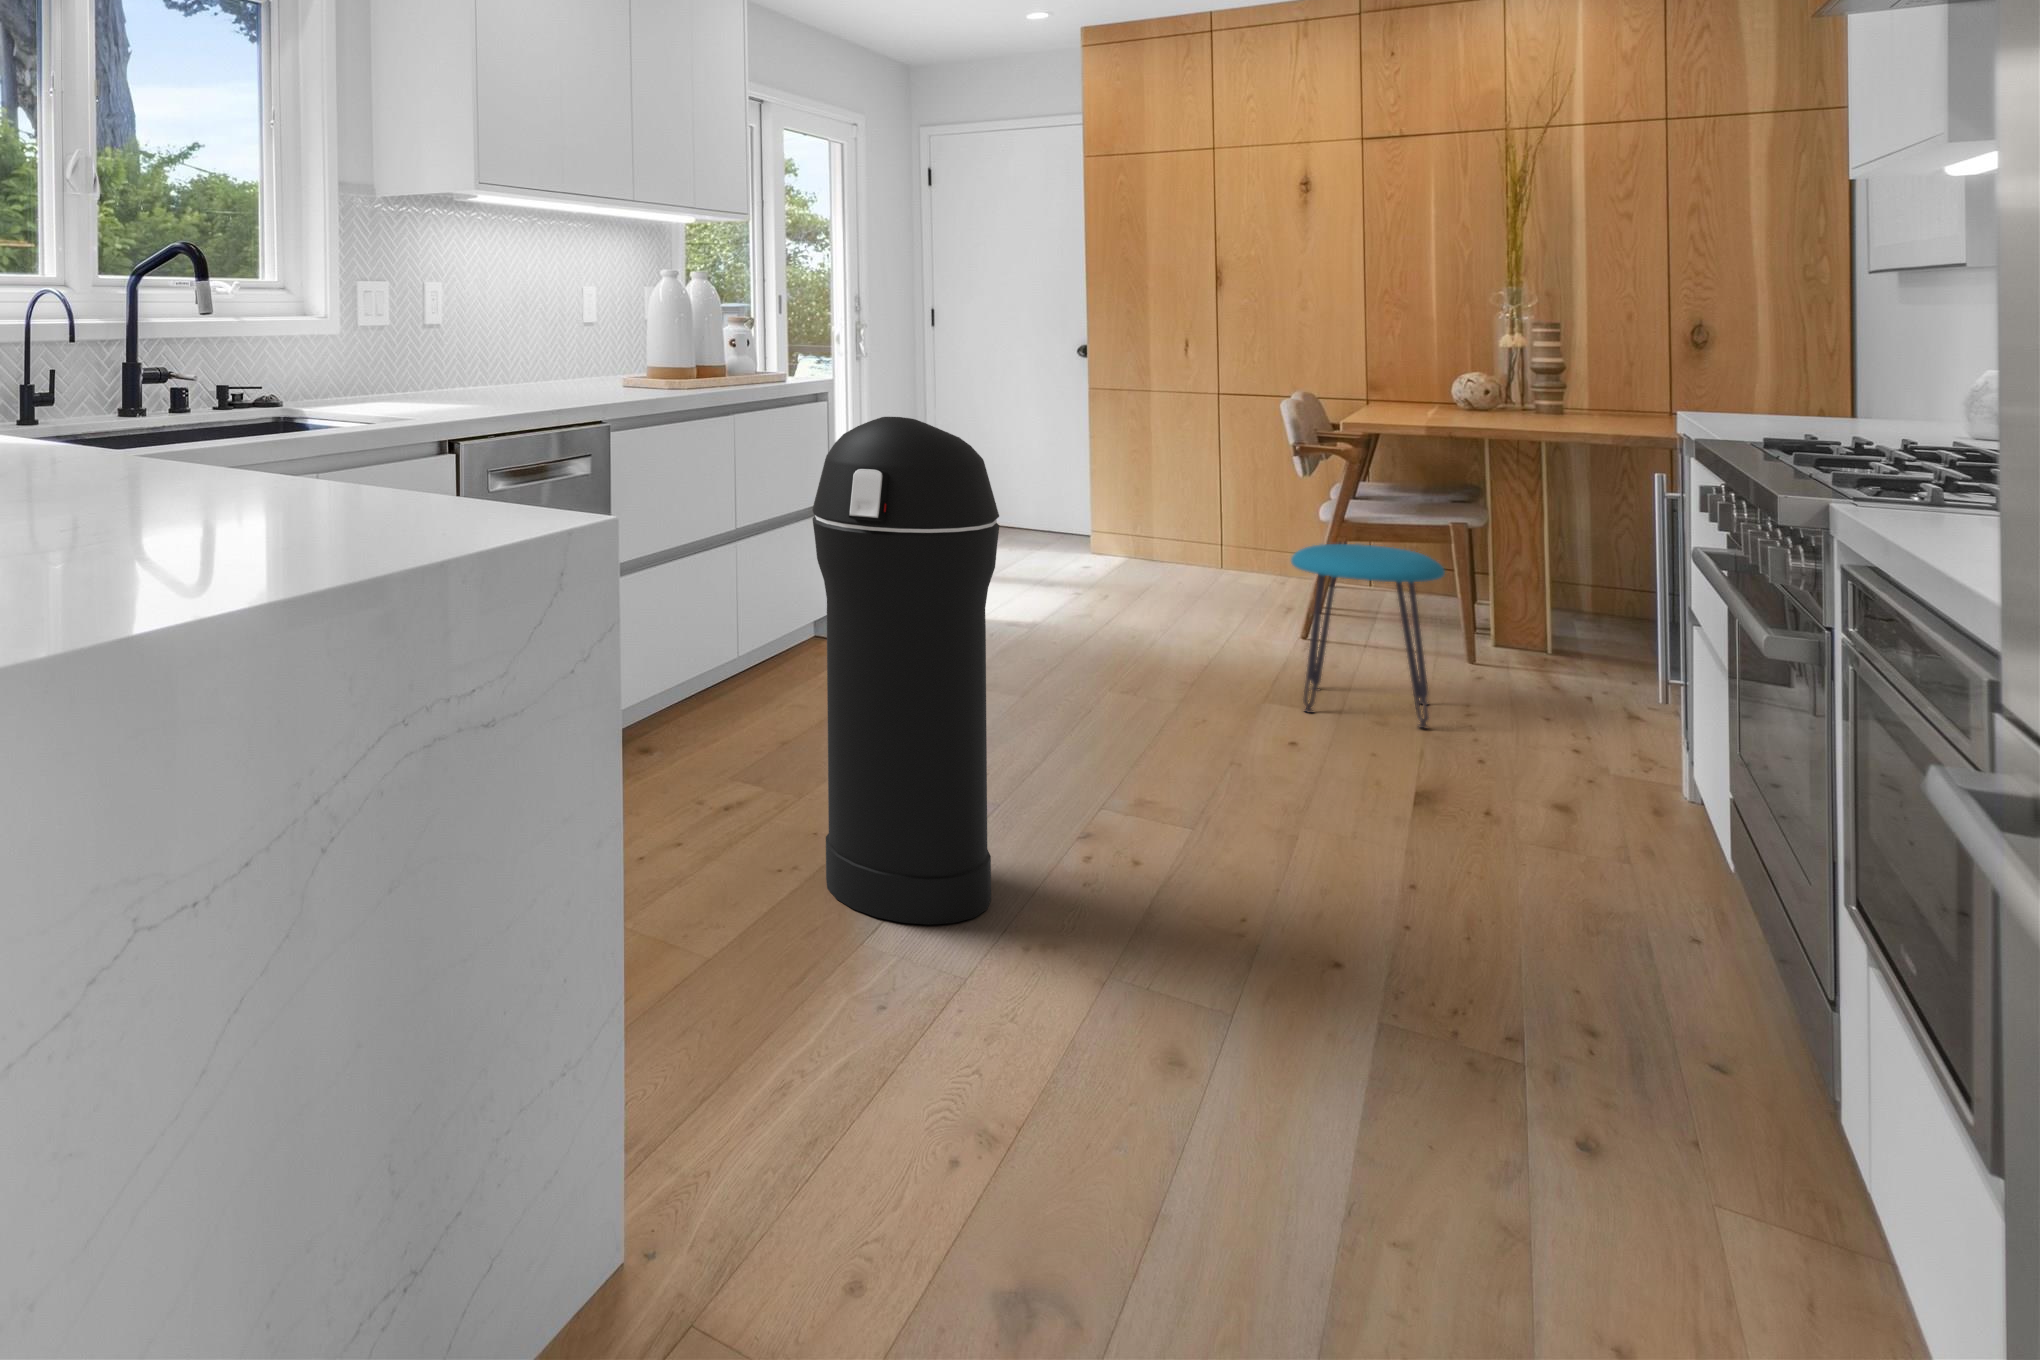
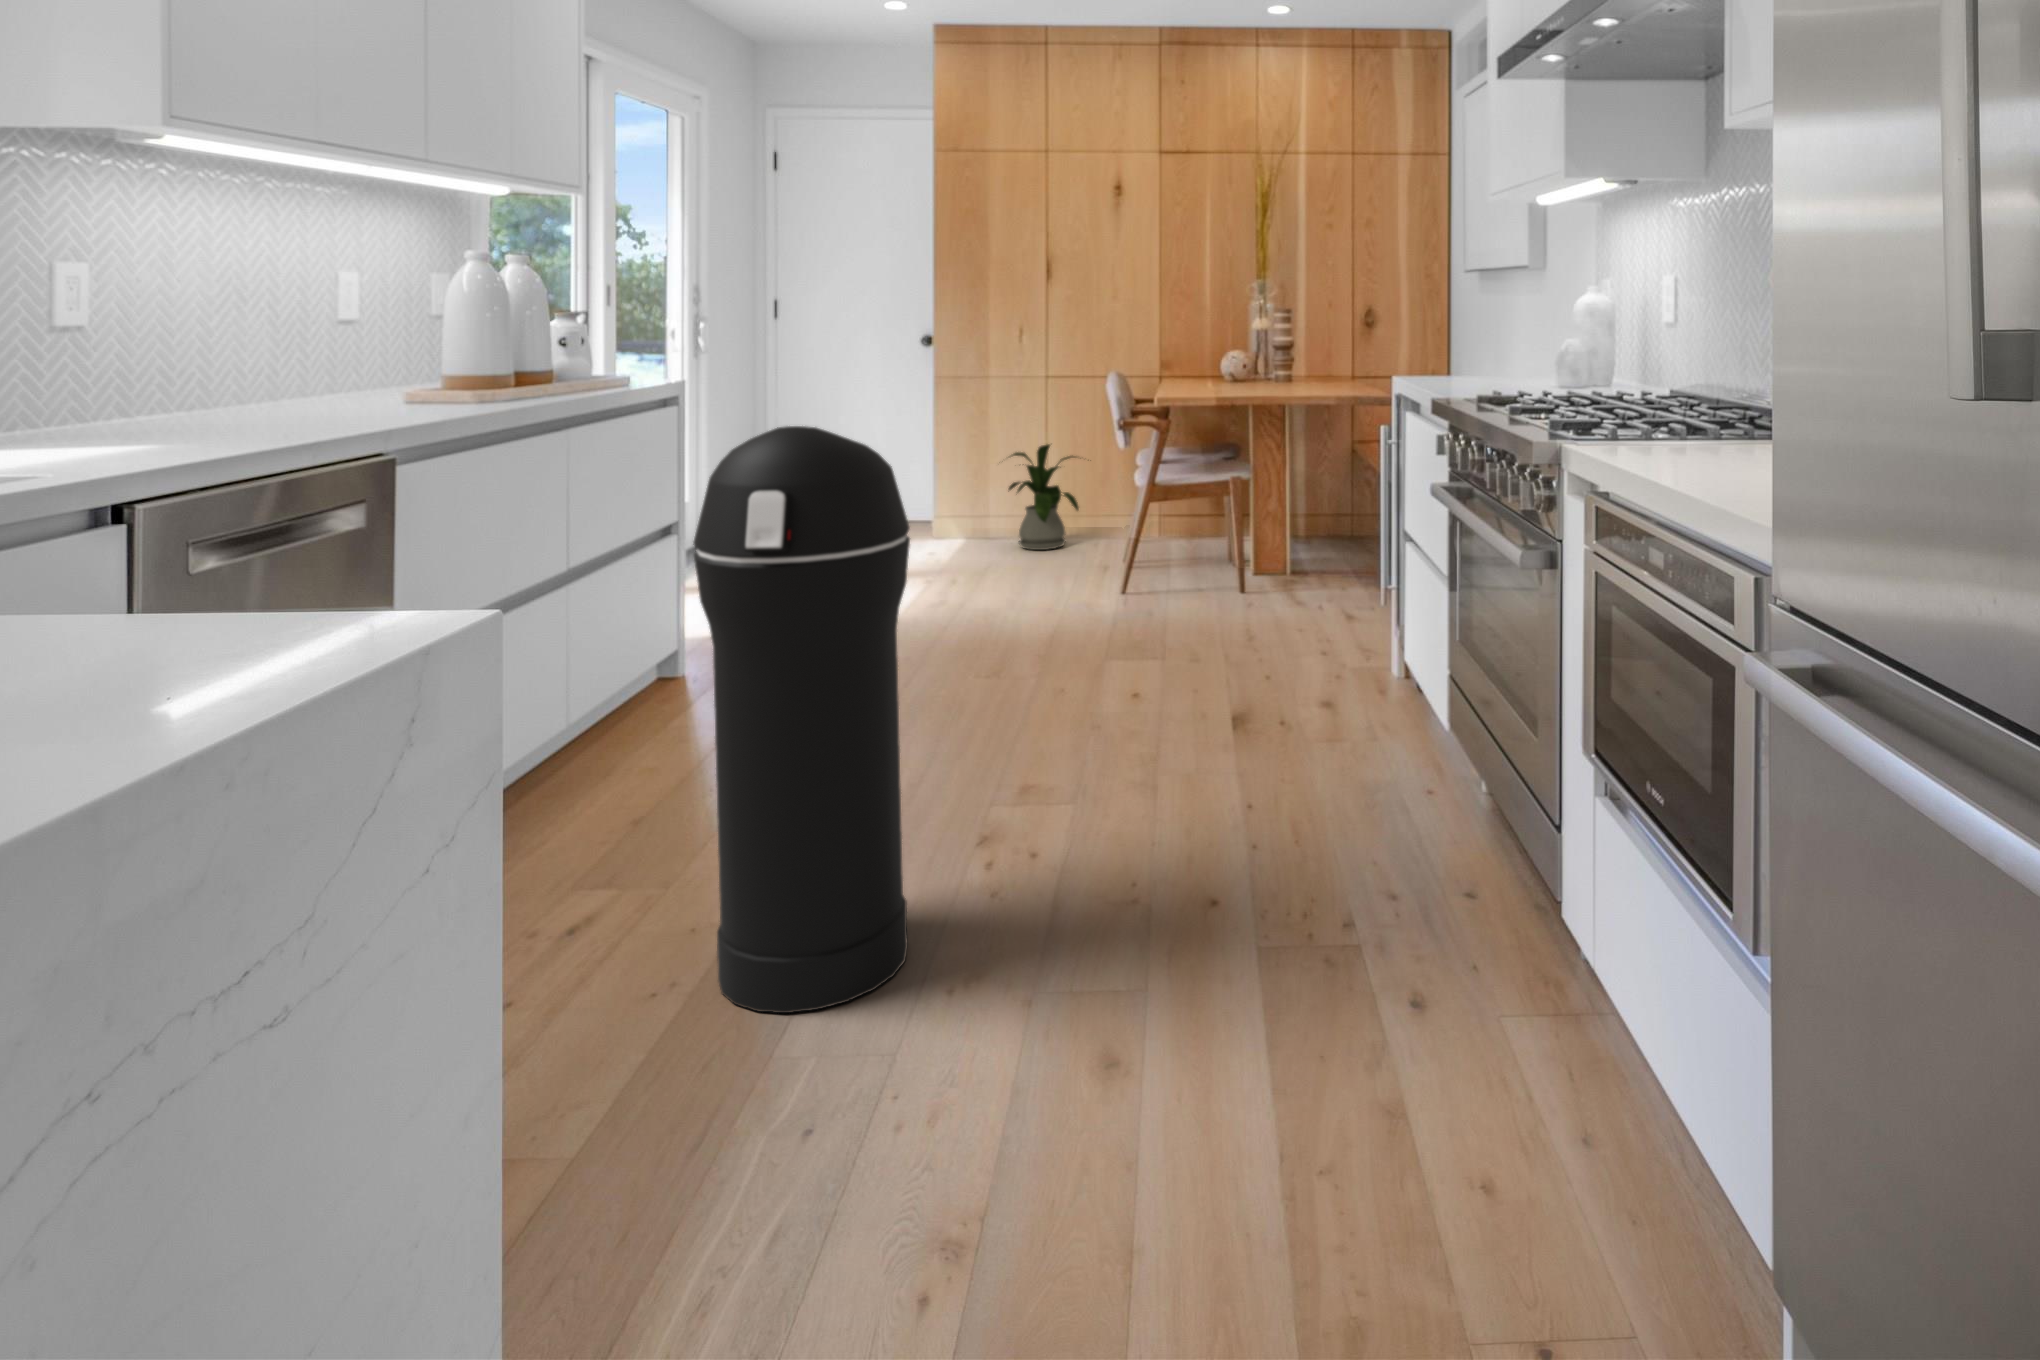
house plant: none [1155,466,1271,582] -> present [1009,444,1079,550]
stool: present [1291,544,1445,729] -> none [1129,507,1242,664]

